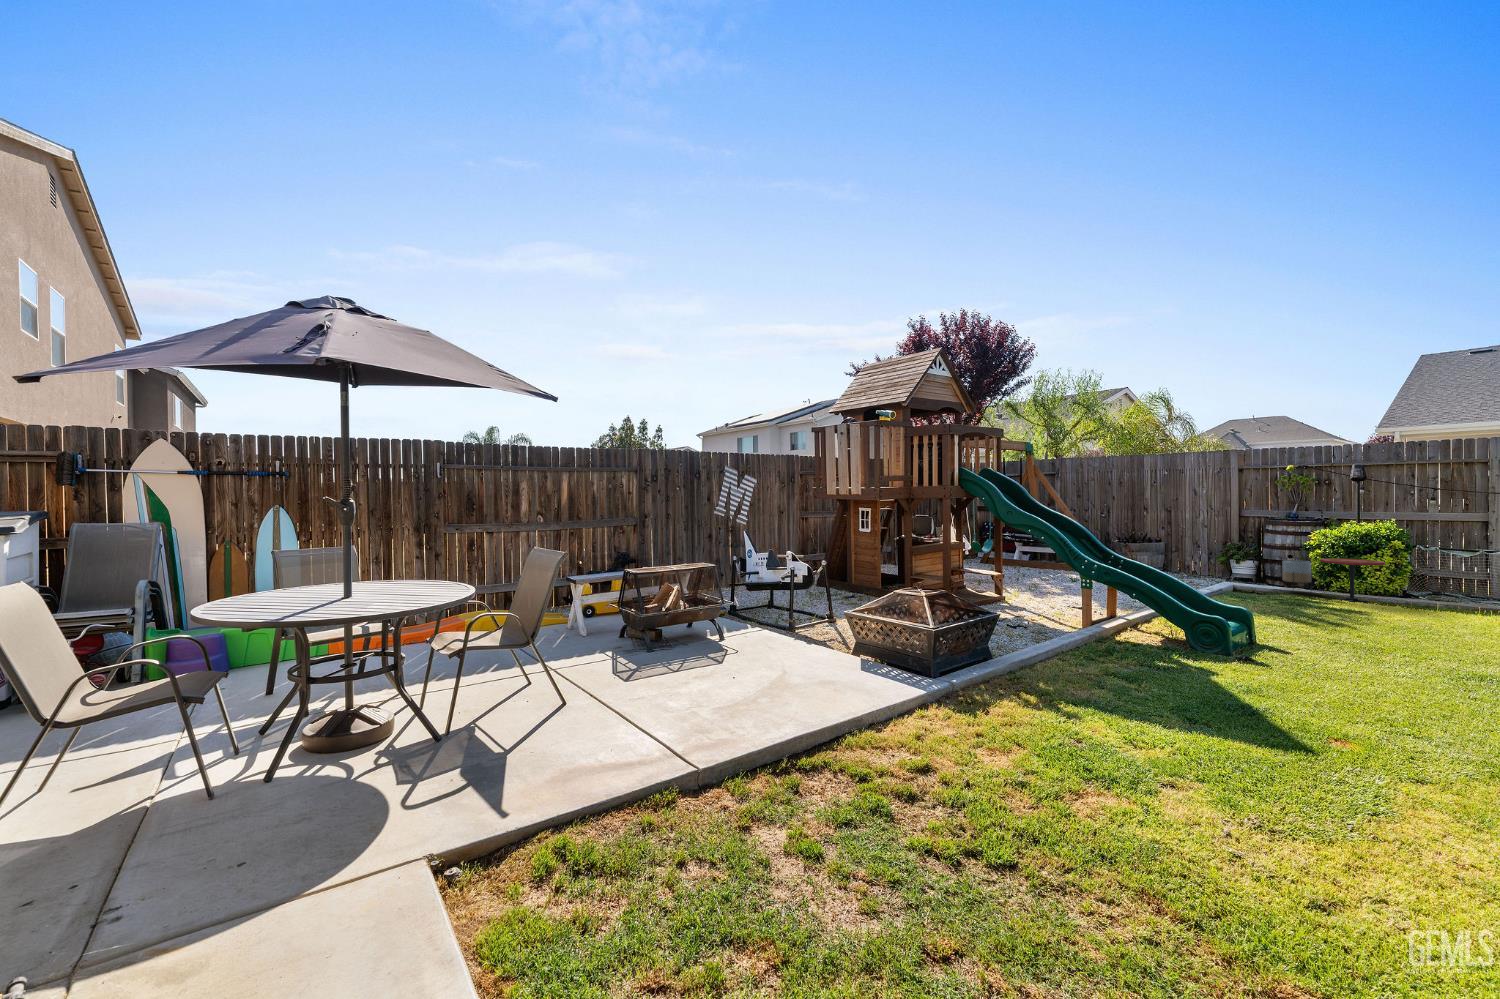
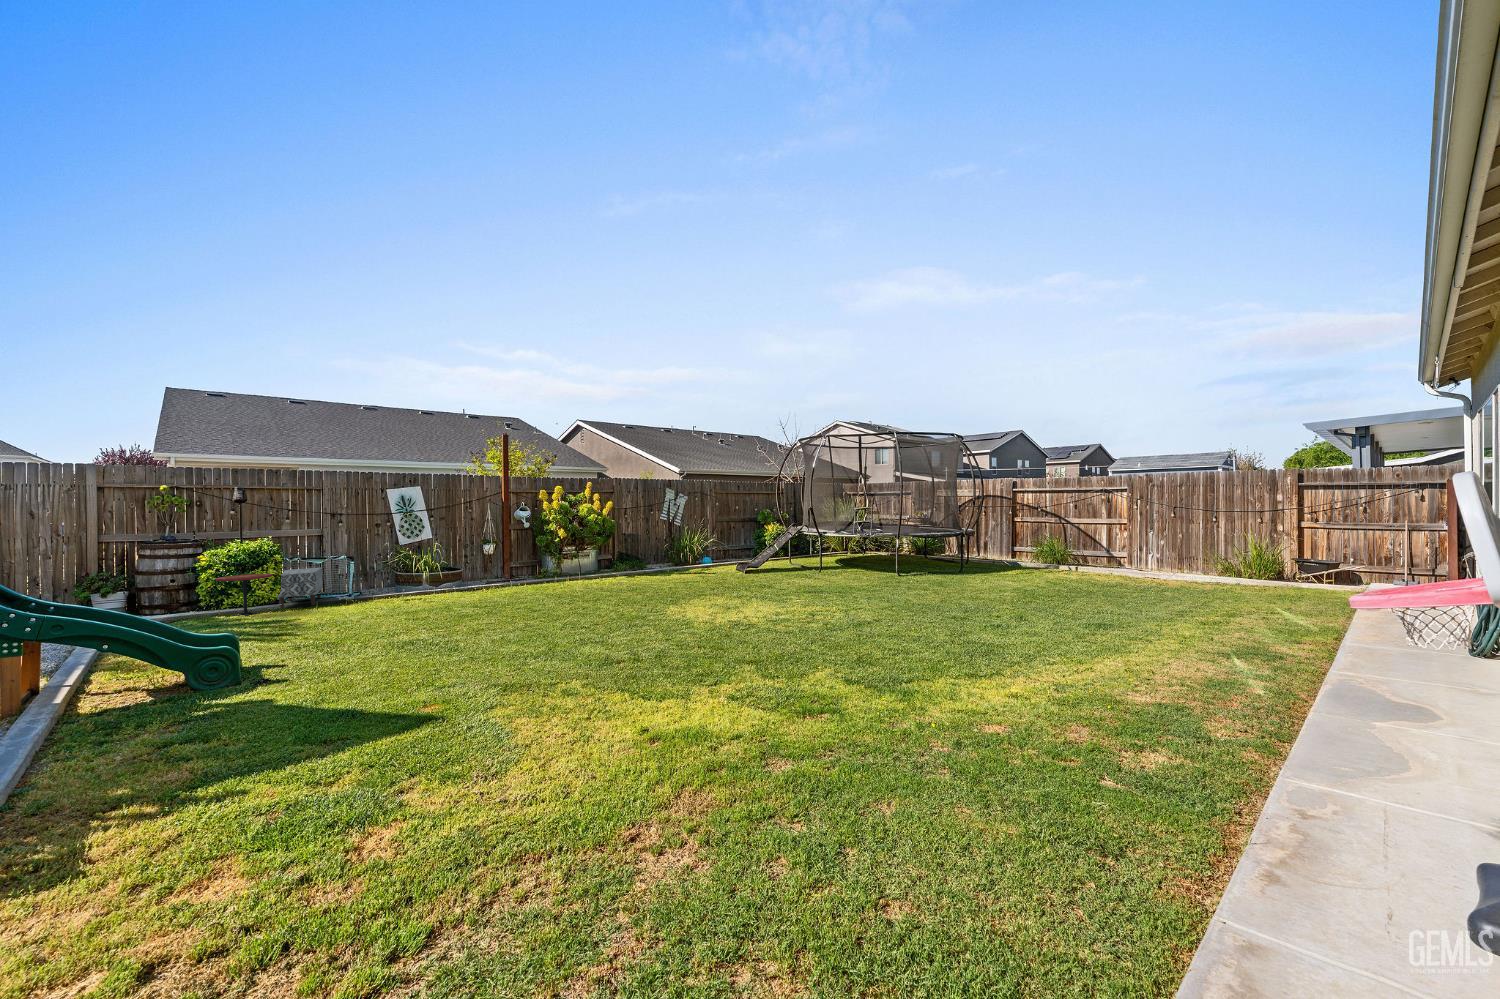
planter: present [1283,560,1312,583] -> none [171,584,202,619]
bench: none [1396,561,1478,606] -> present [278,567,323,608]

